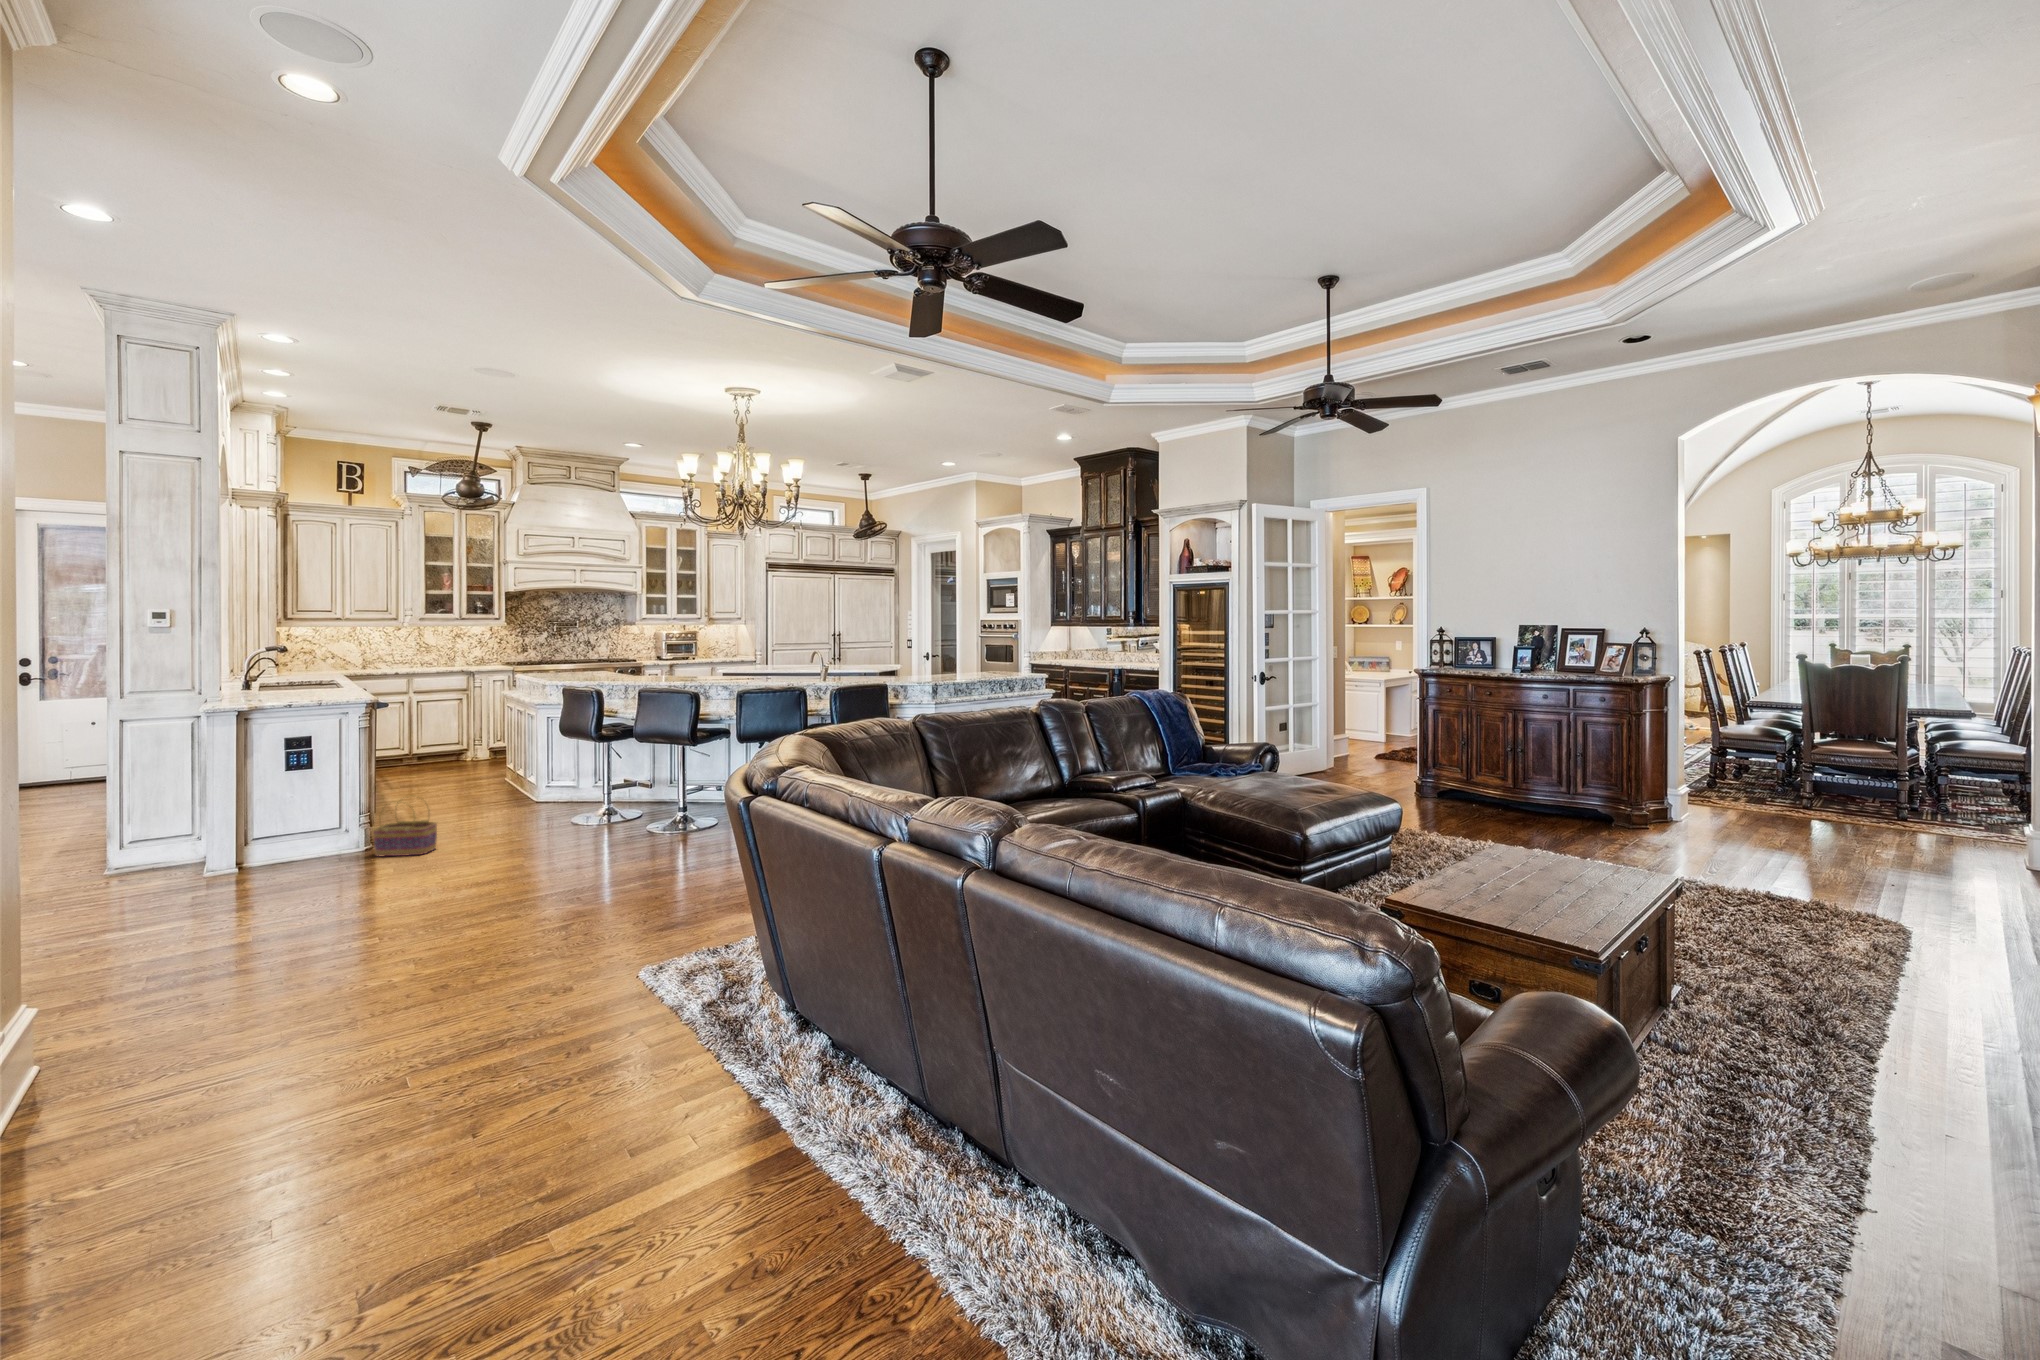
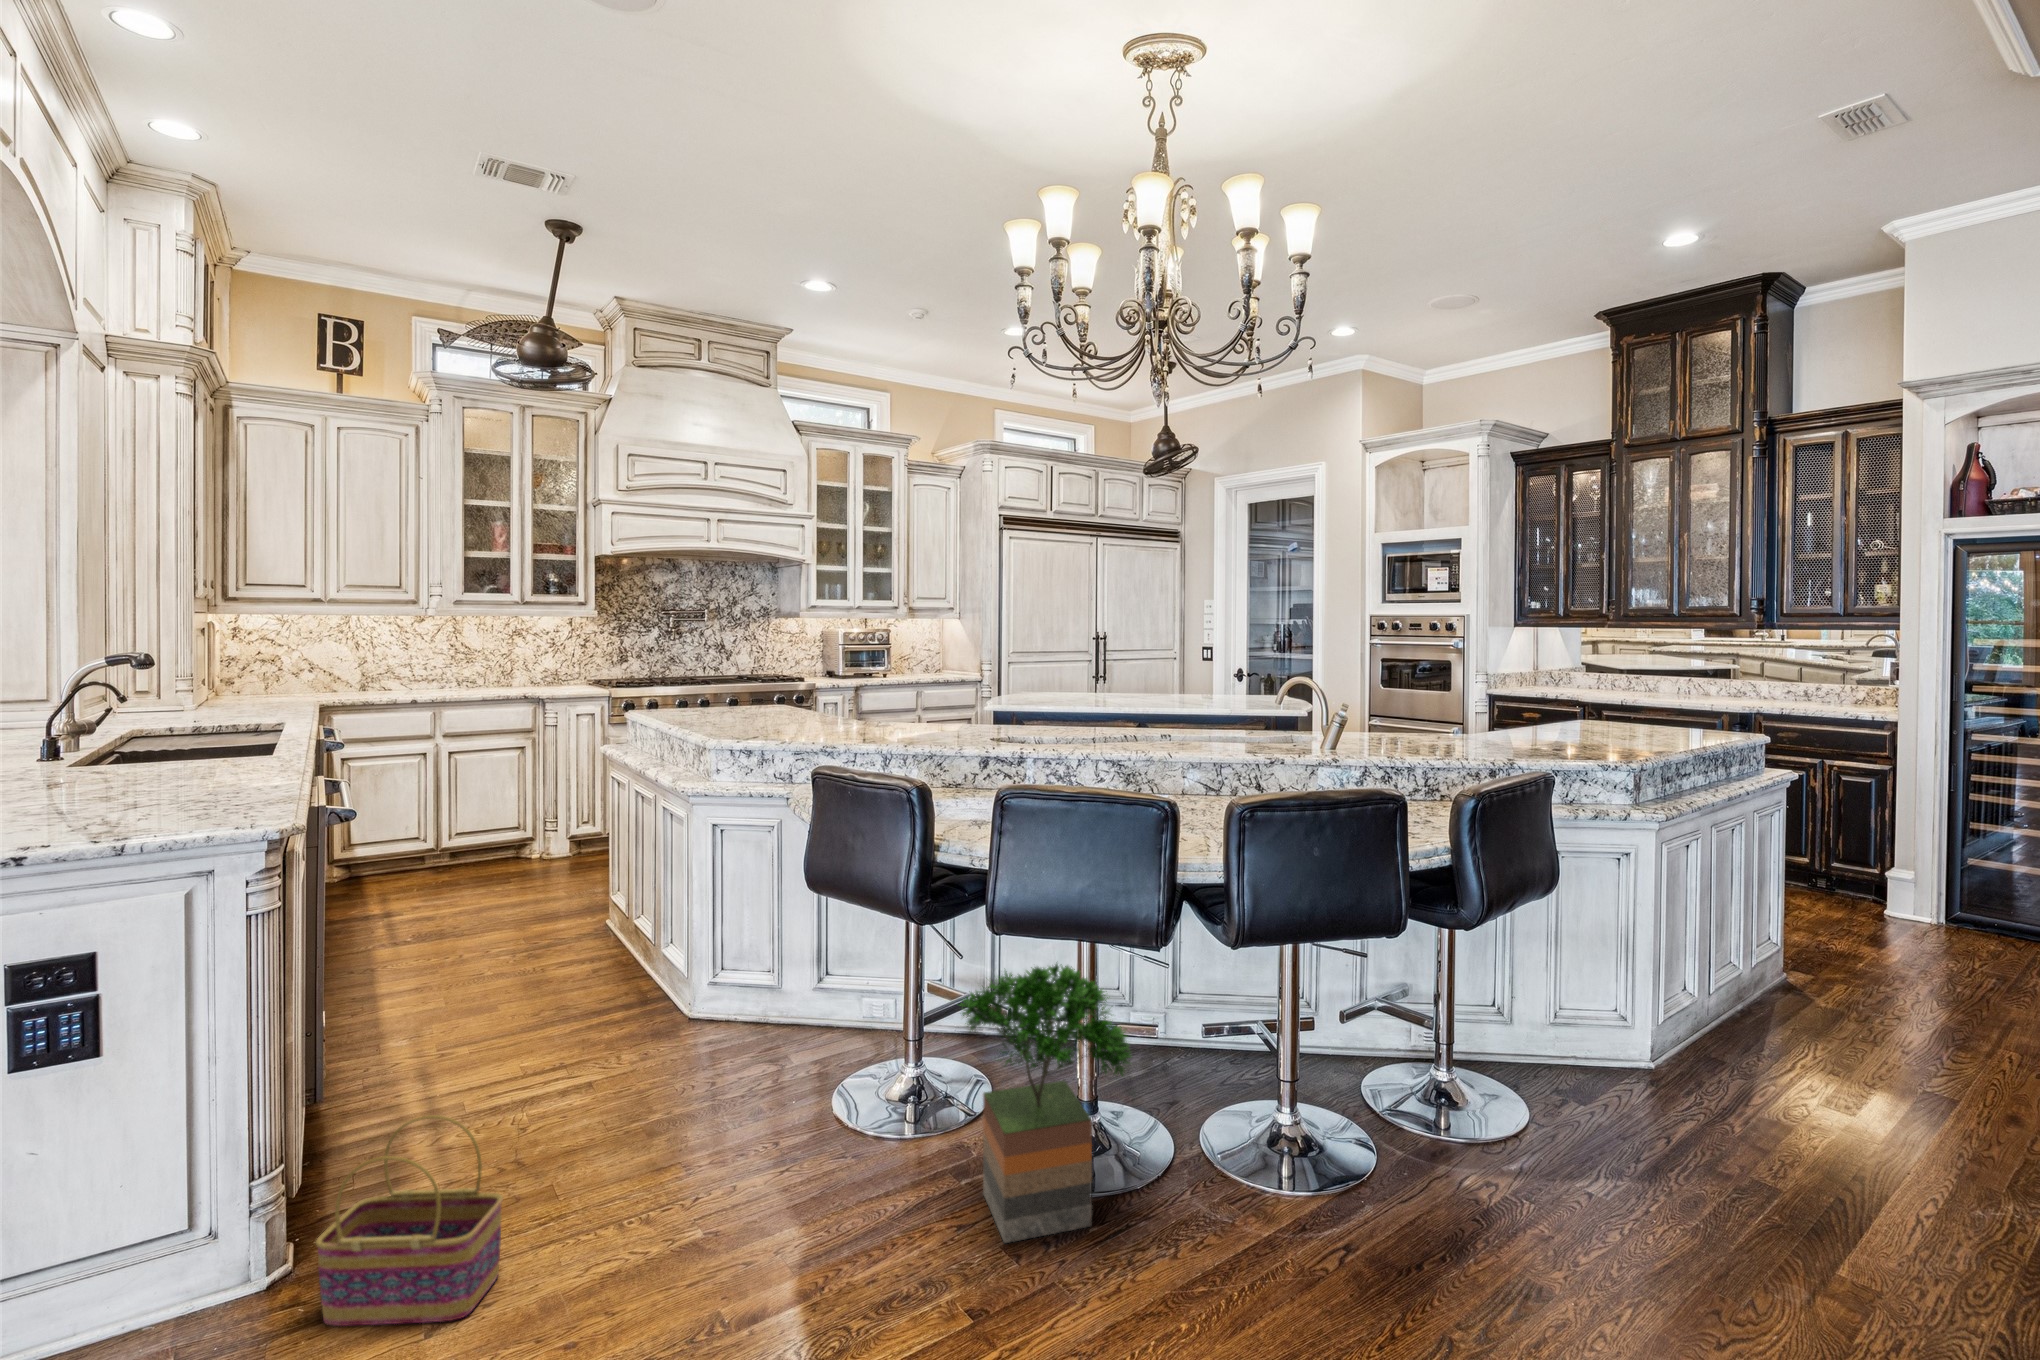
potted tree: none [606,750,670,840] -> present [960,964,1131,1243]

